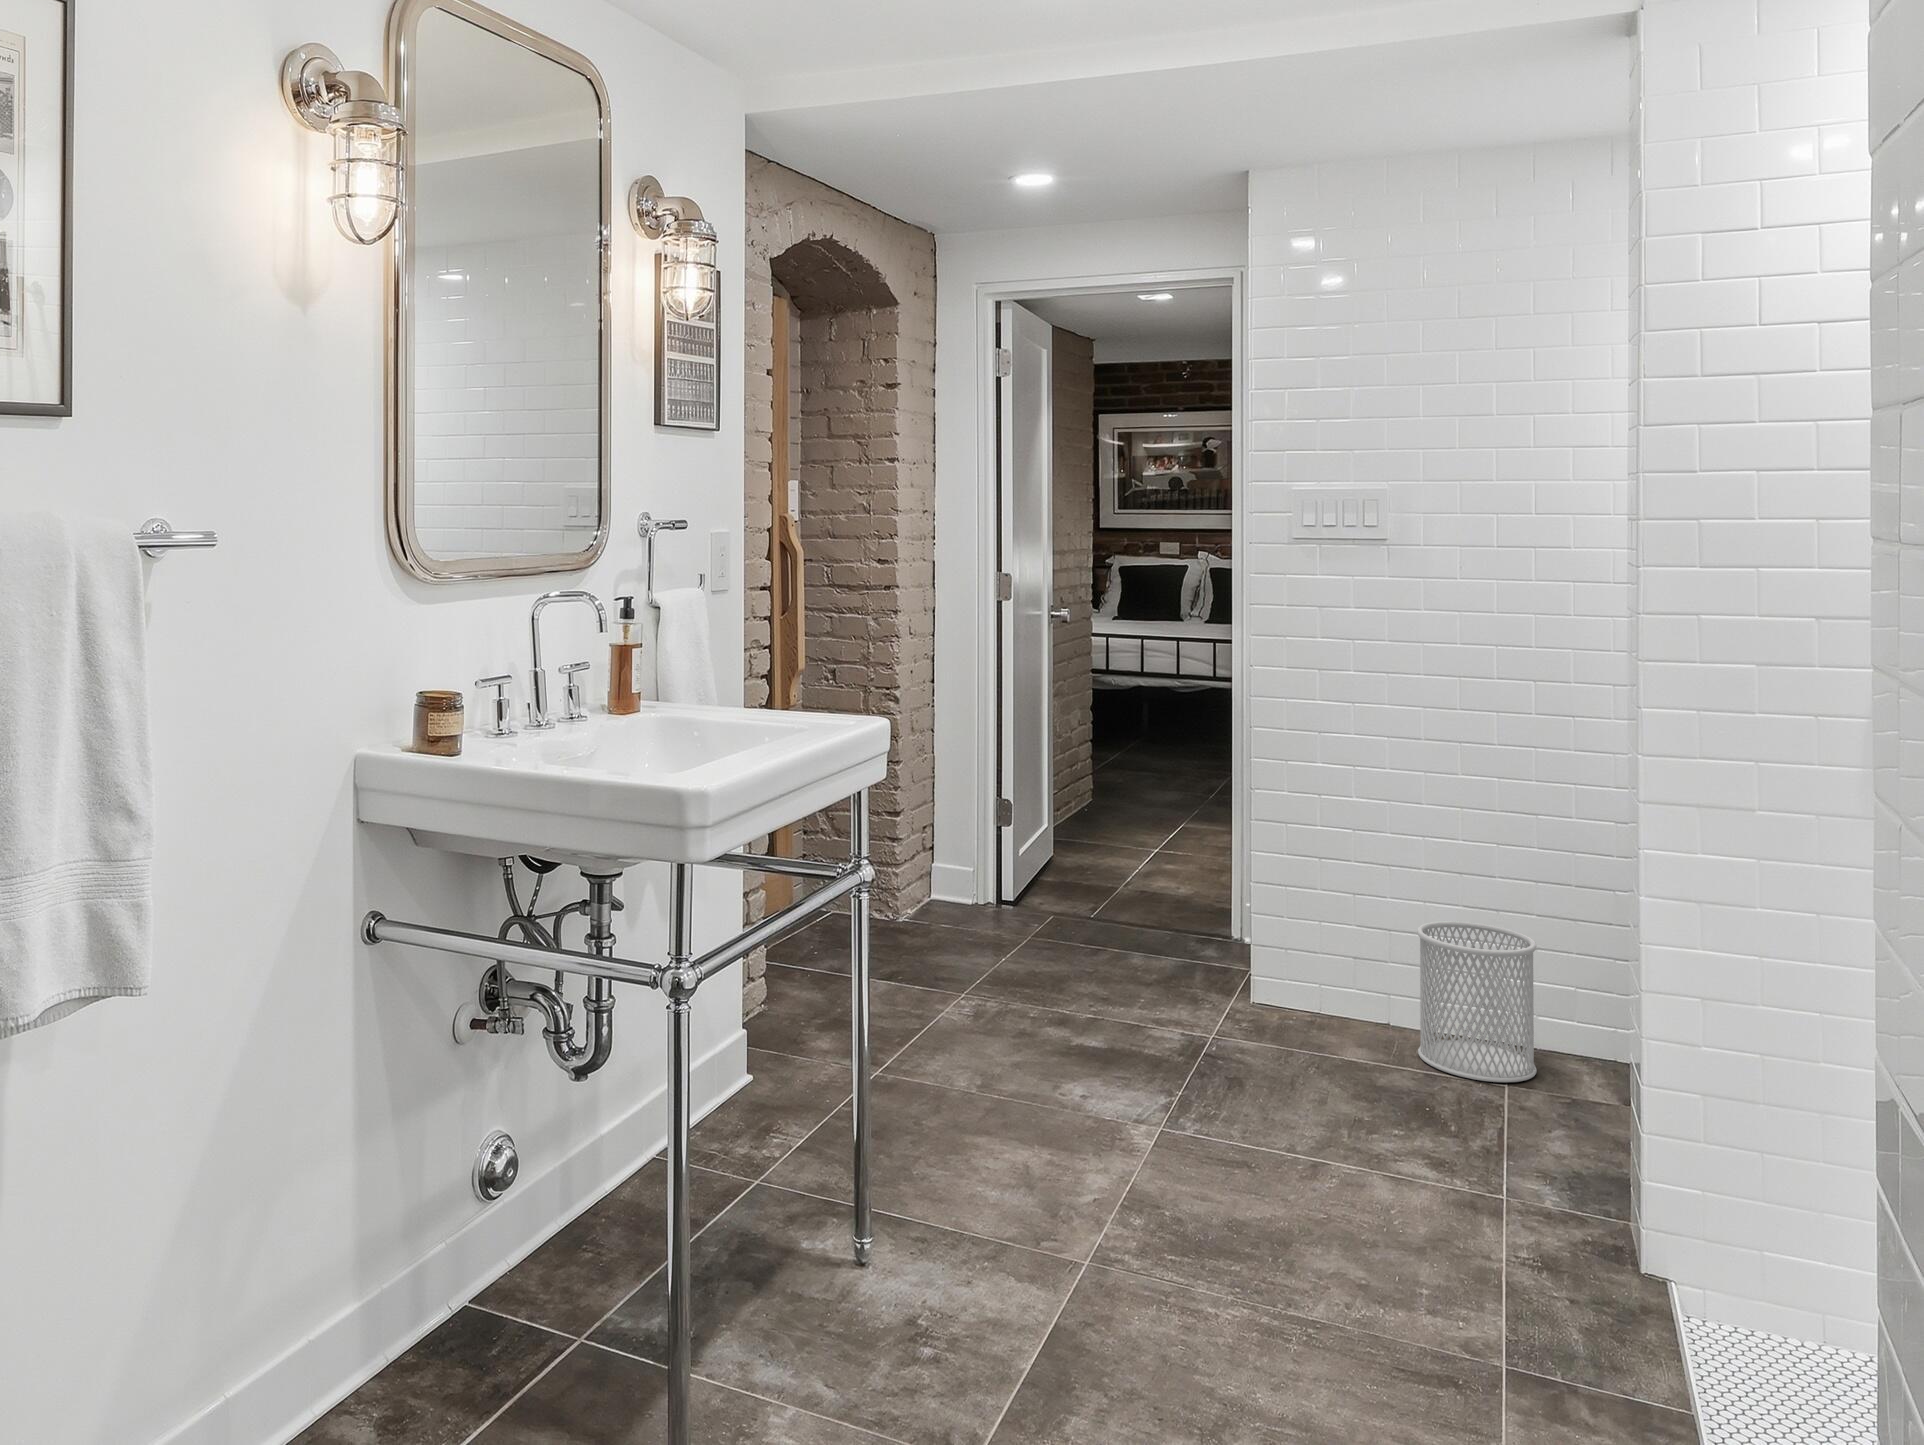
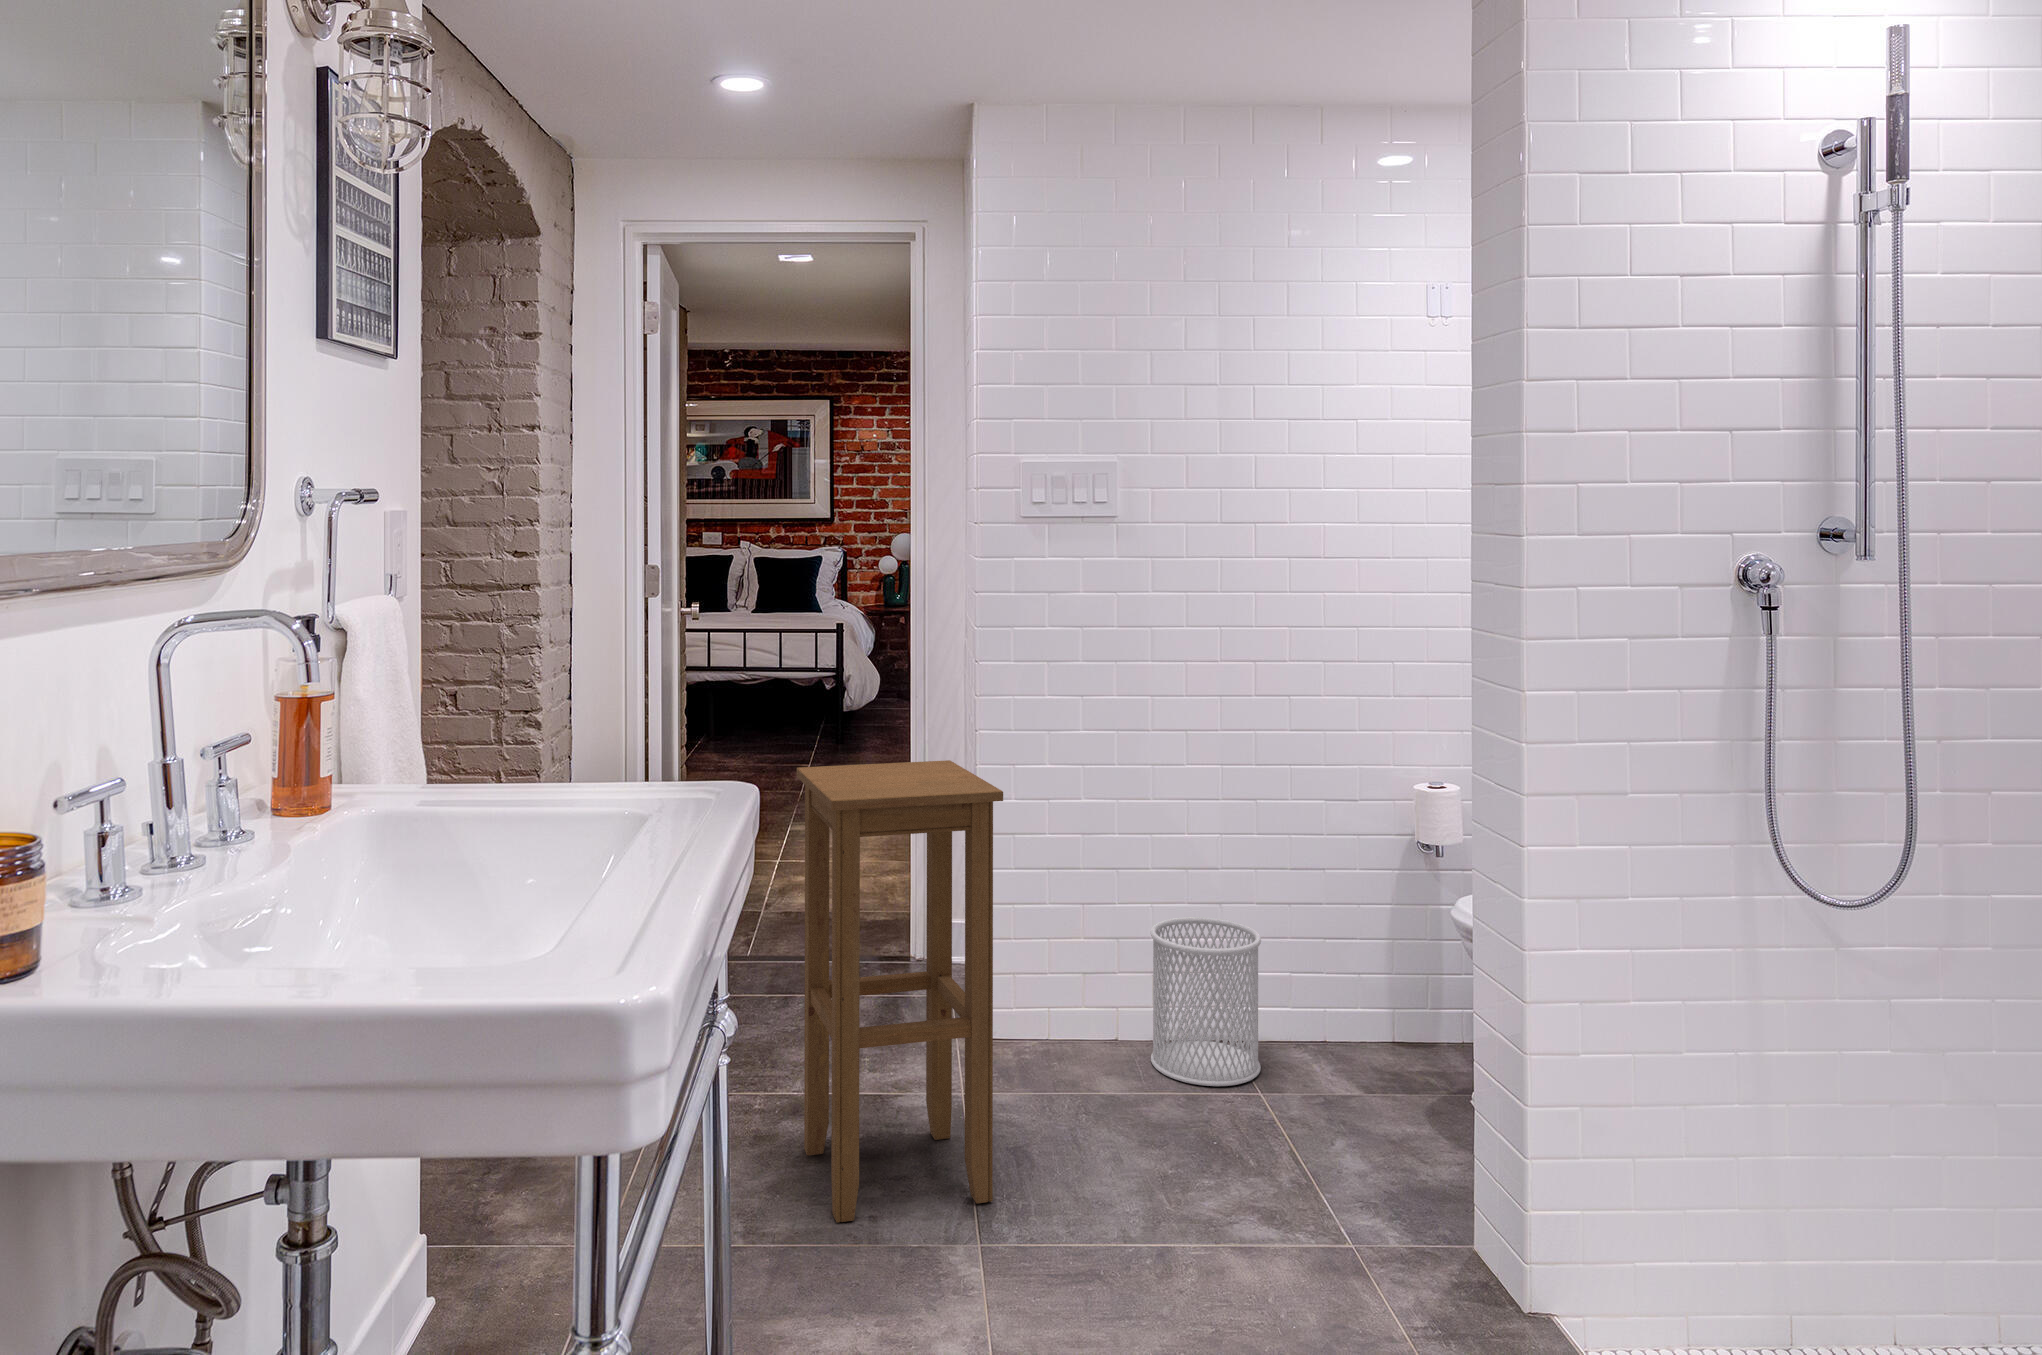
stool: none [1044,738,1196,1109] -> present [797,760,1003,1222]

